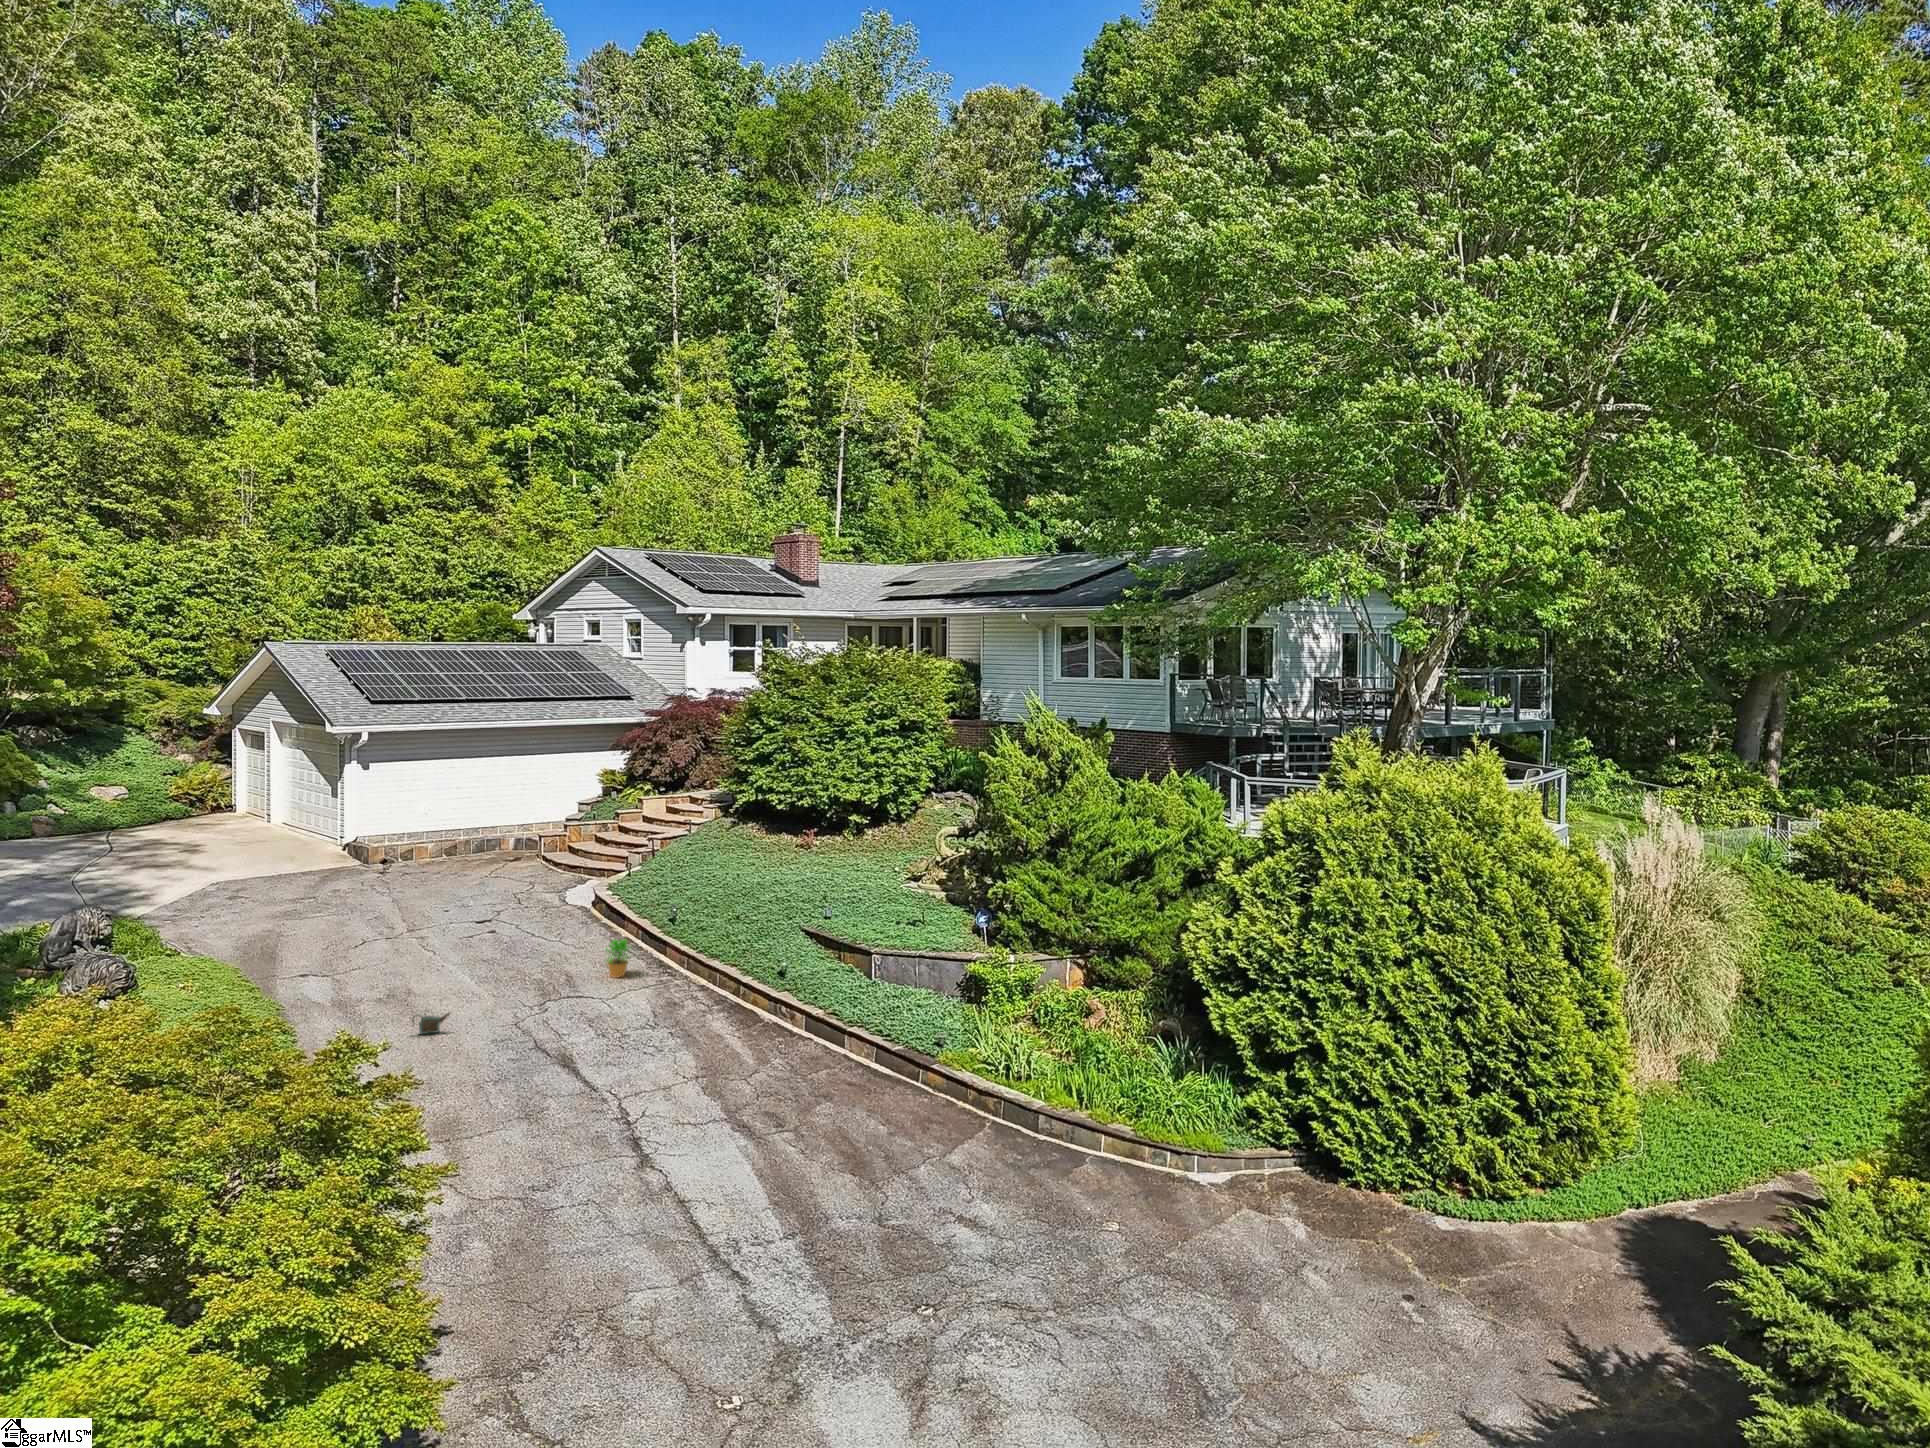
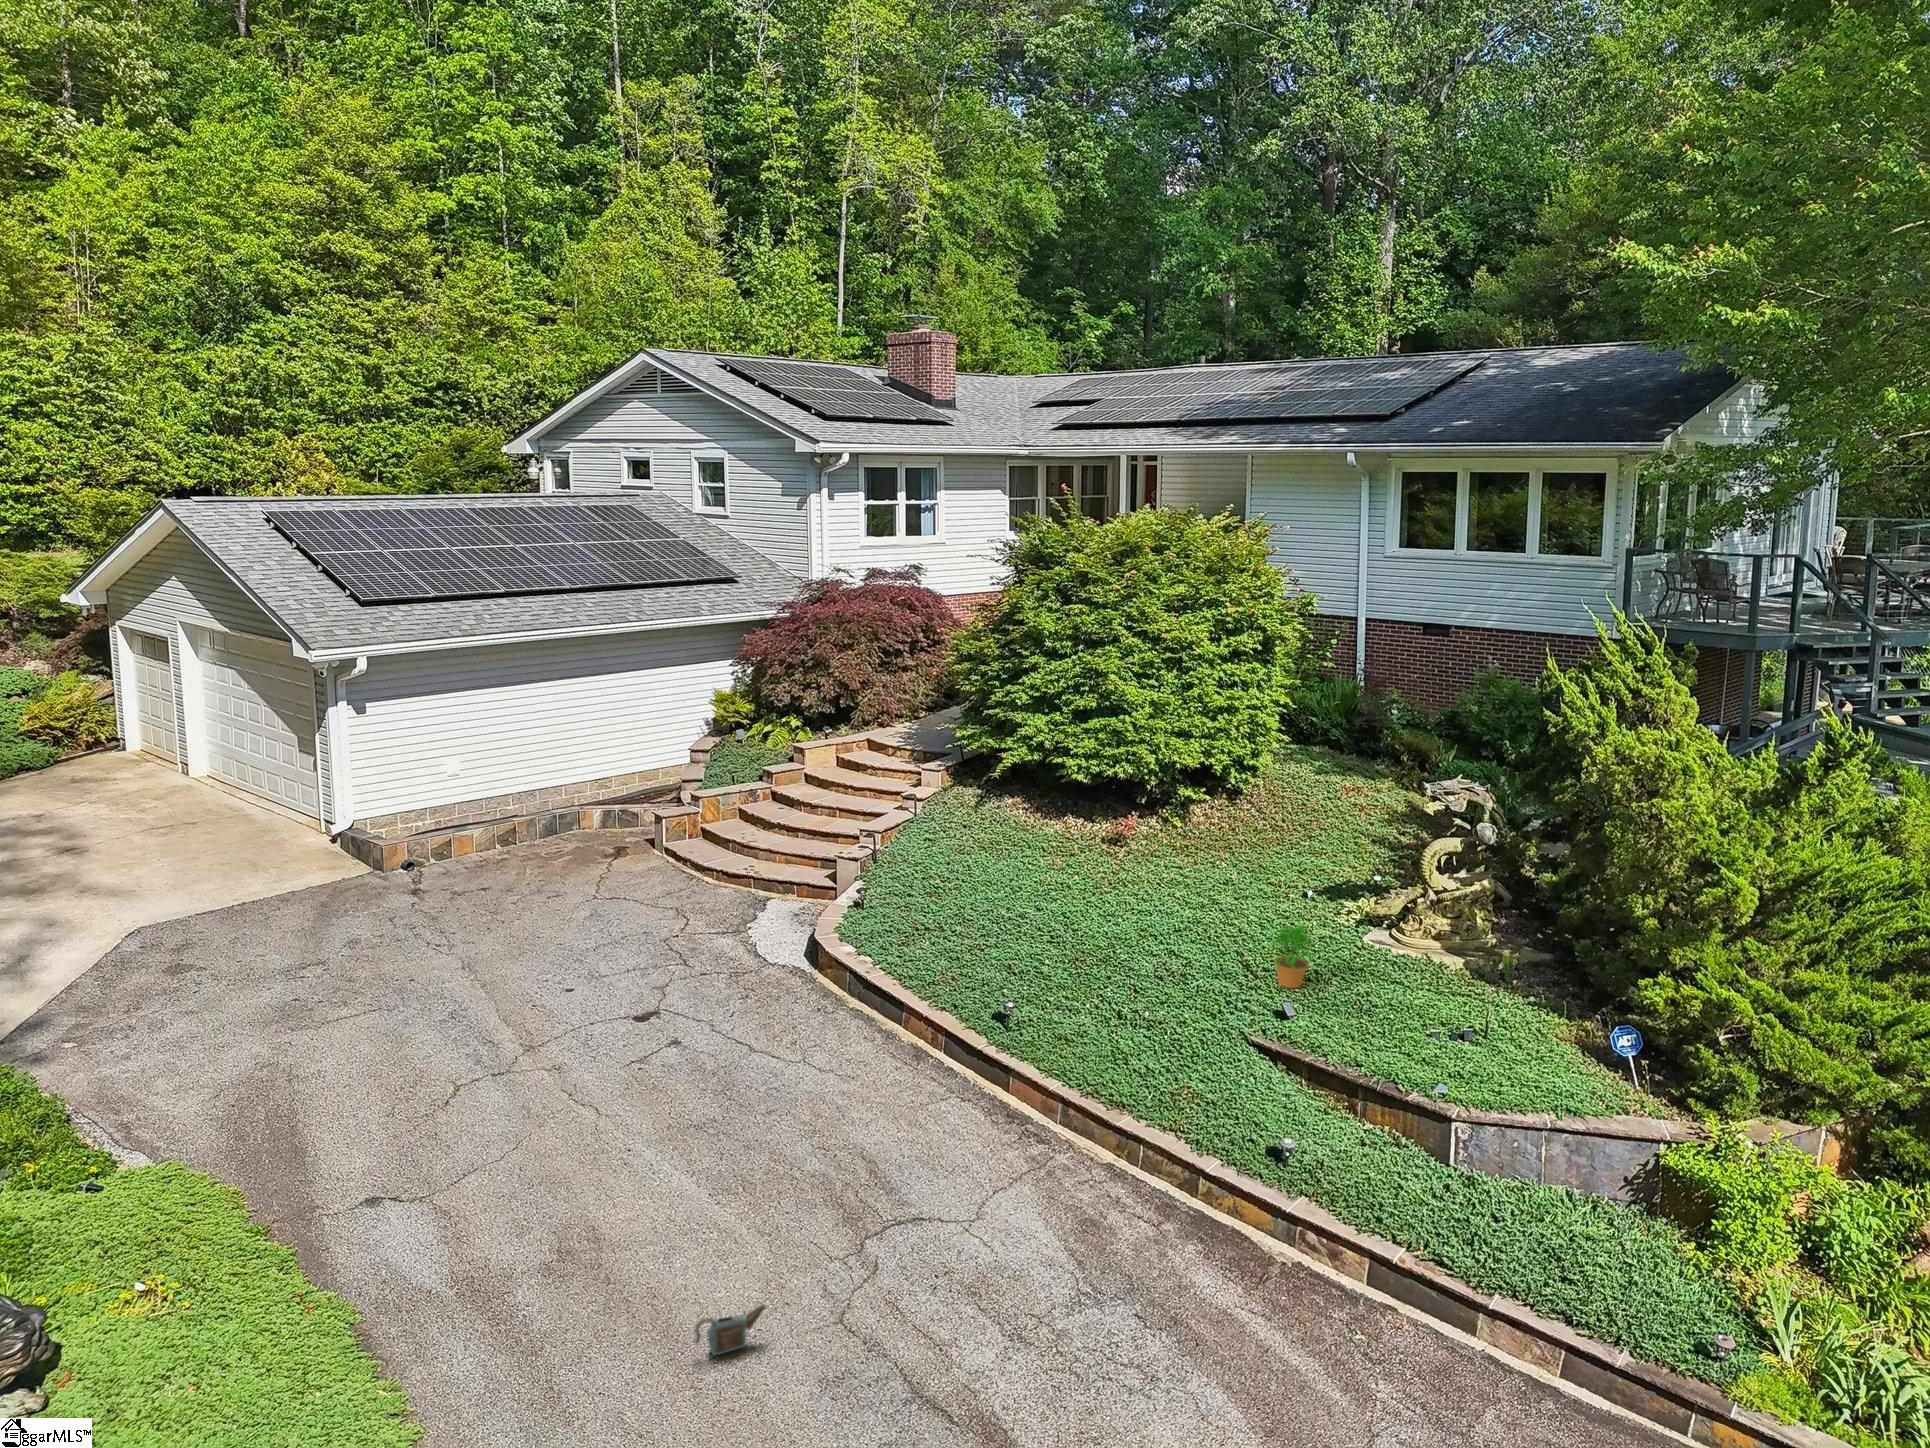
potted plant: present [605,940,629,978] -> present [1270,925,1314,988]

